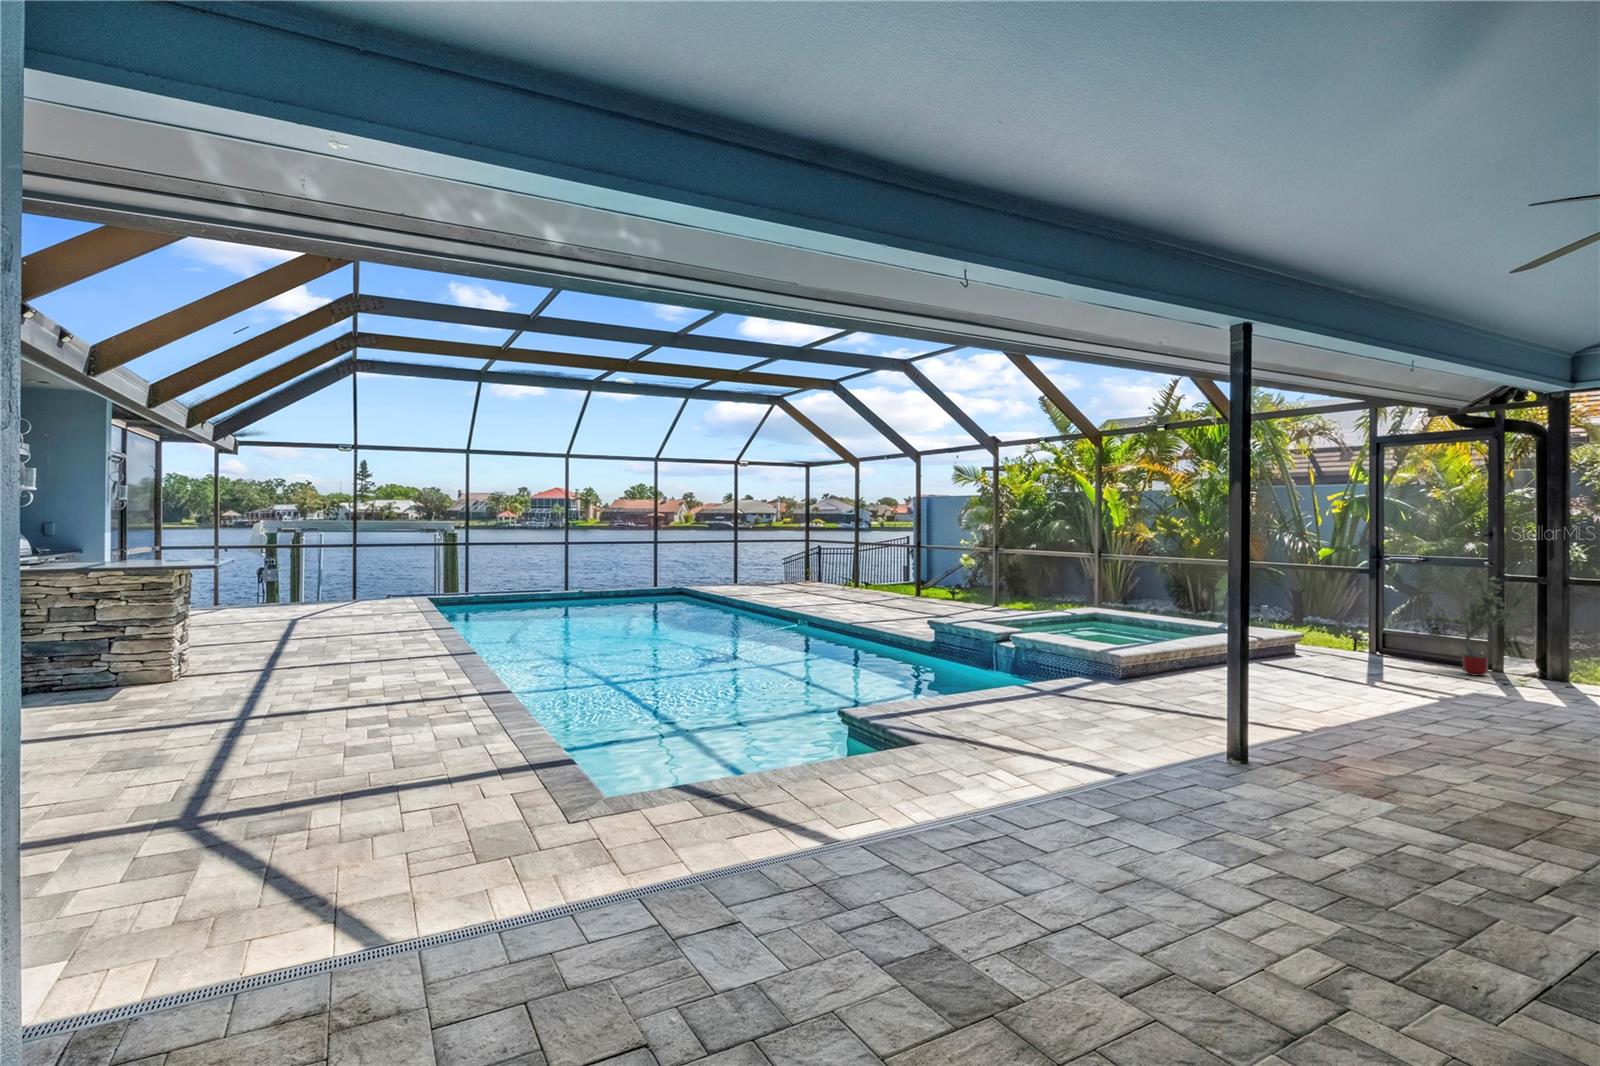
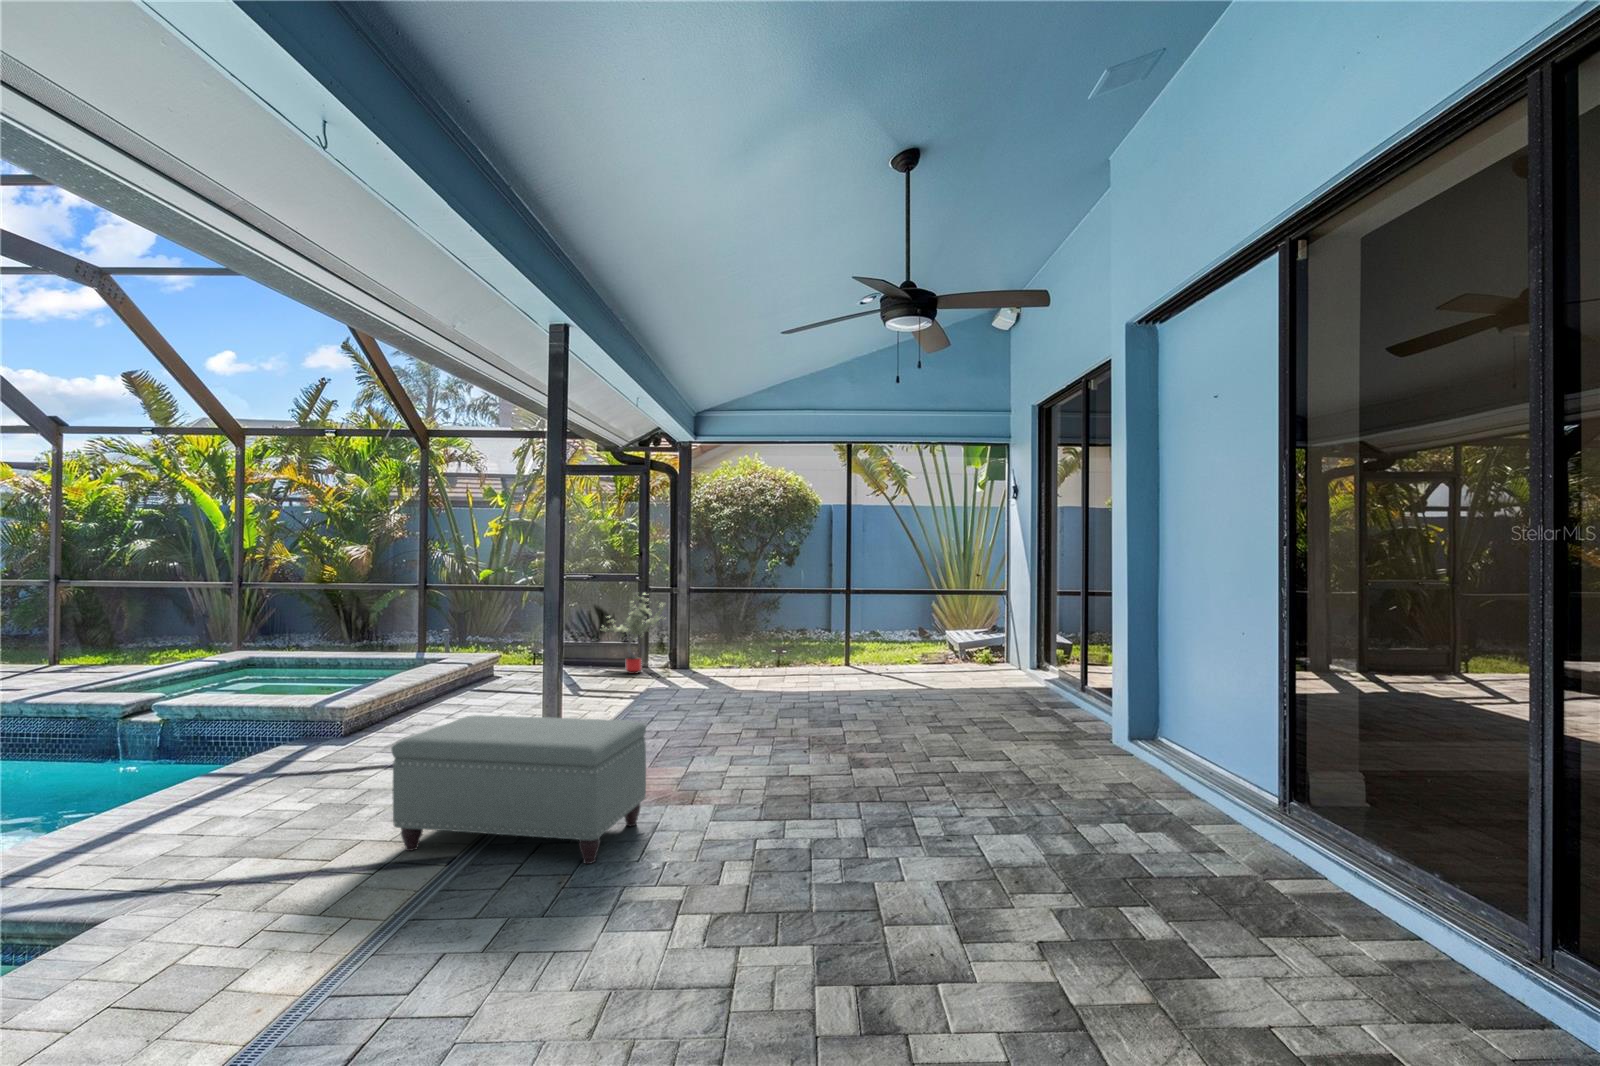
ottoman: none [1083,670,1303,810] -> present [391,715,646,864]

